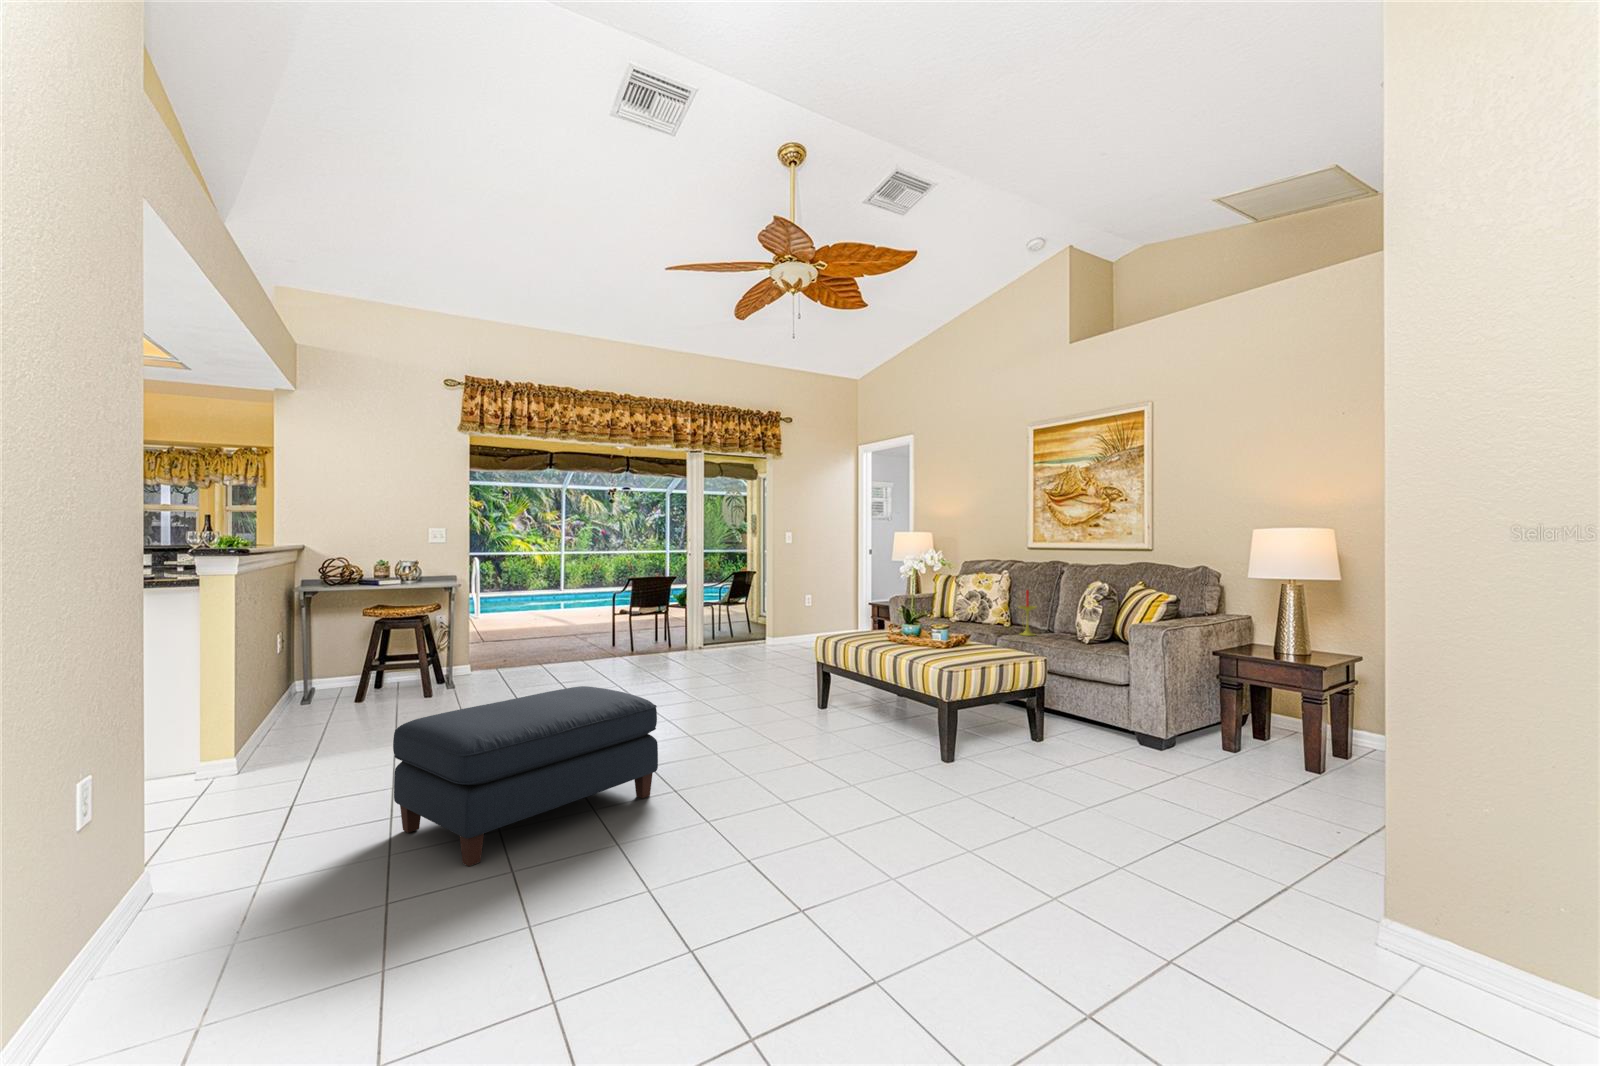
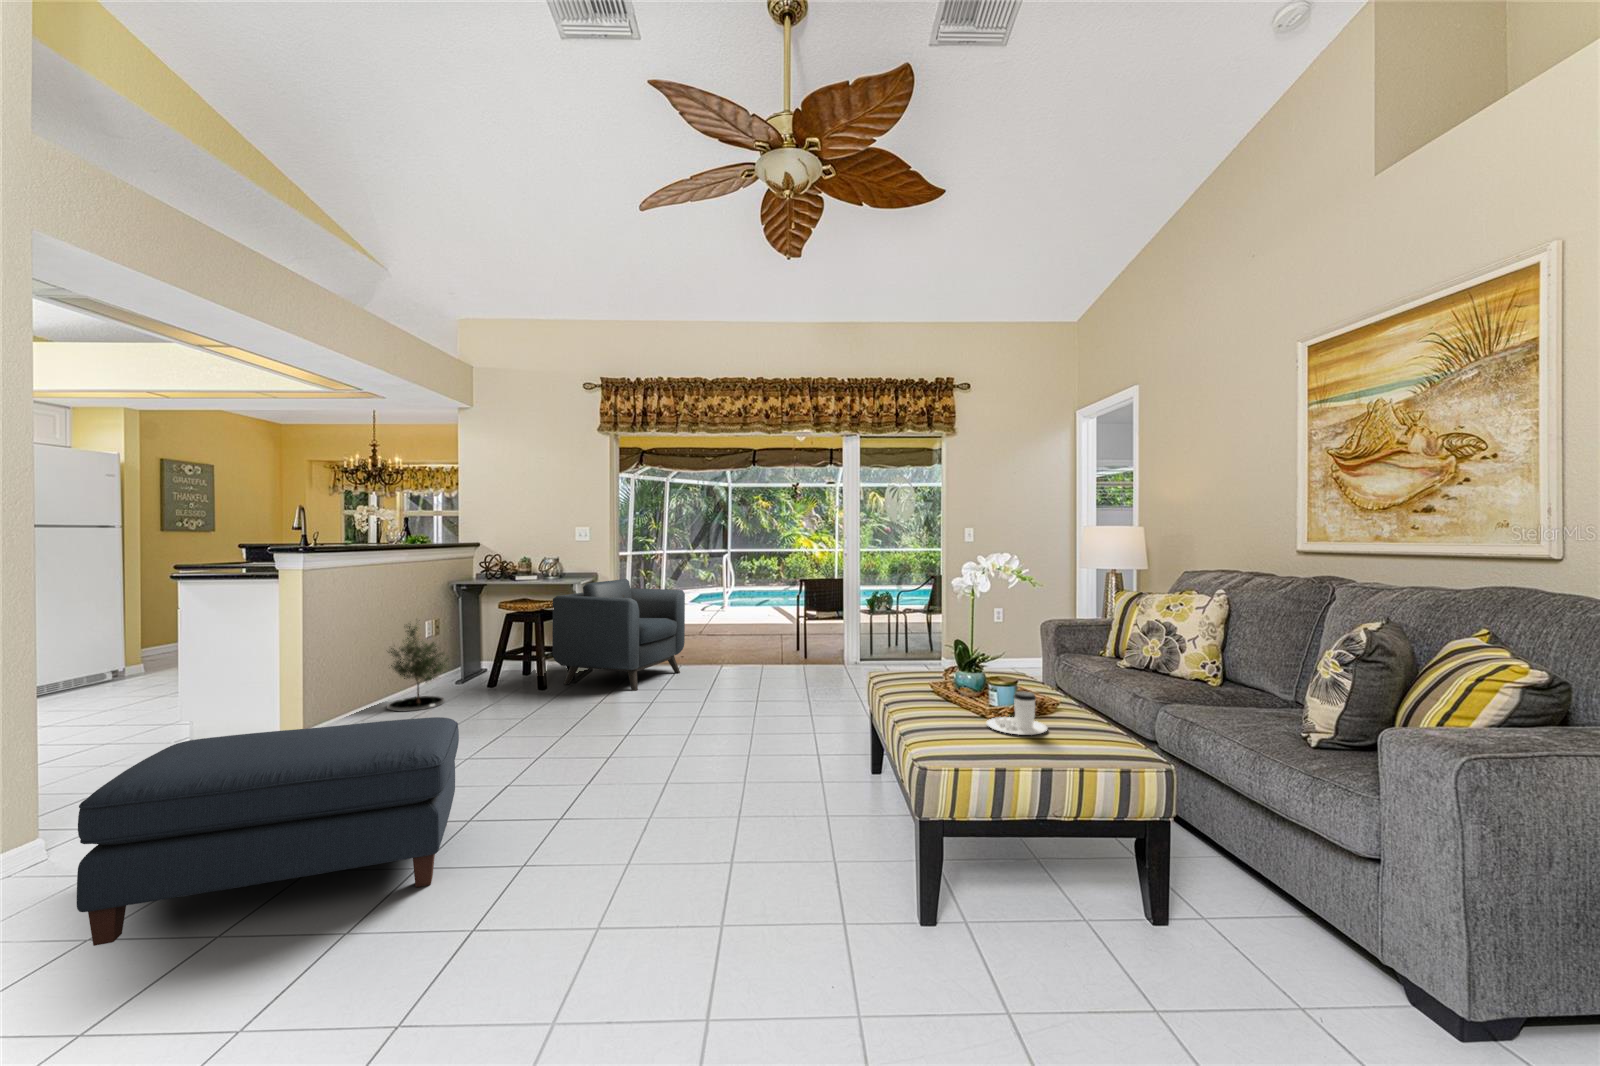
armchair: none [441,582,552,689] -> present [552,579,685,691]
candle: present [1019,590,1036,636] -> none [1211,628,1250,717]
potted tree: none [279,624,360,729] -> present [387,624,448,711]
coffee cup: none [938,627,973,650] -> present [986,691,1047,735]

